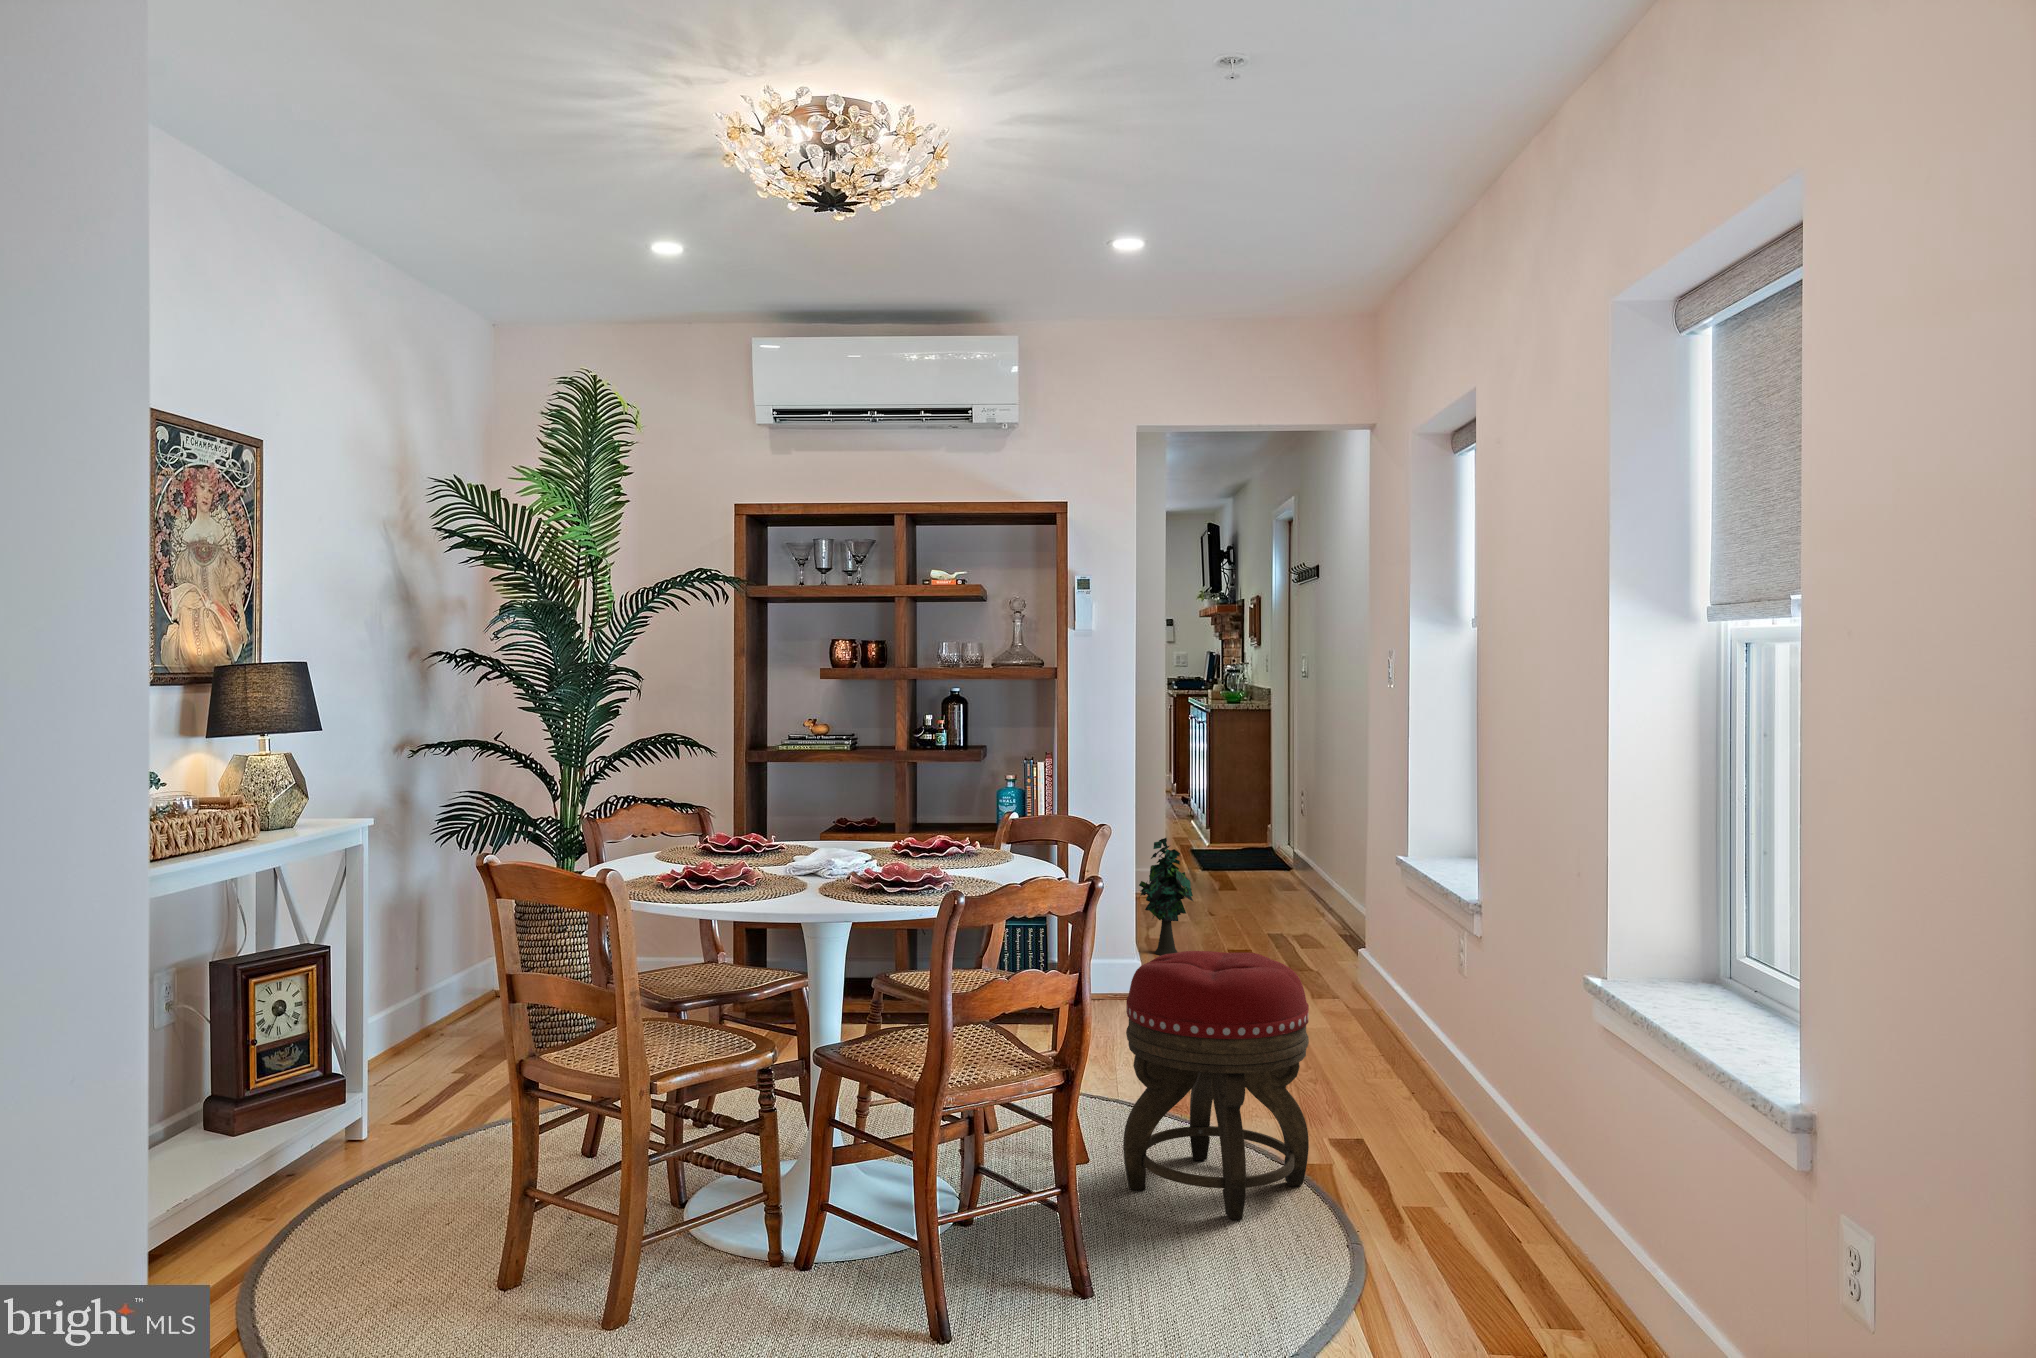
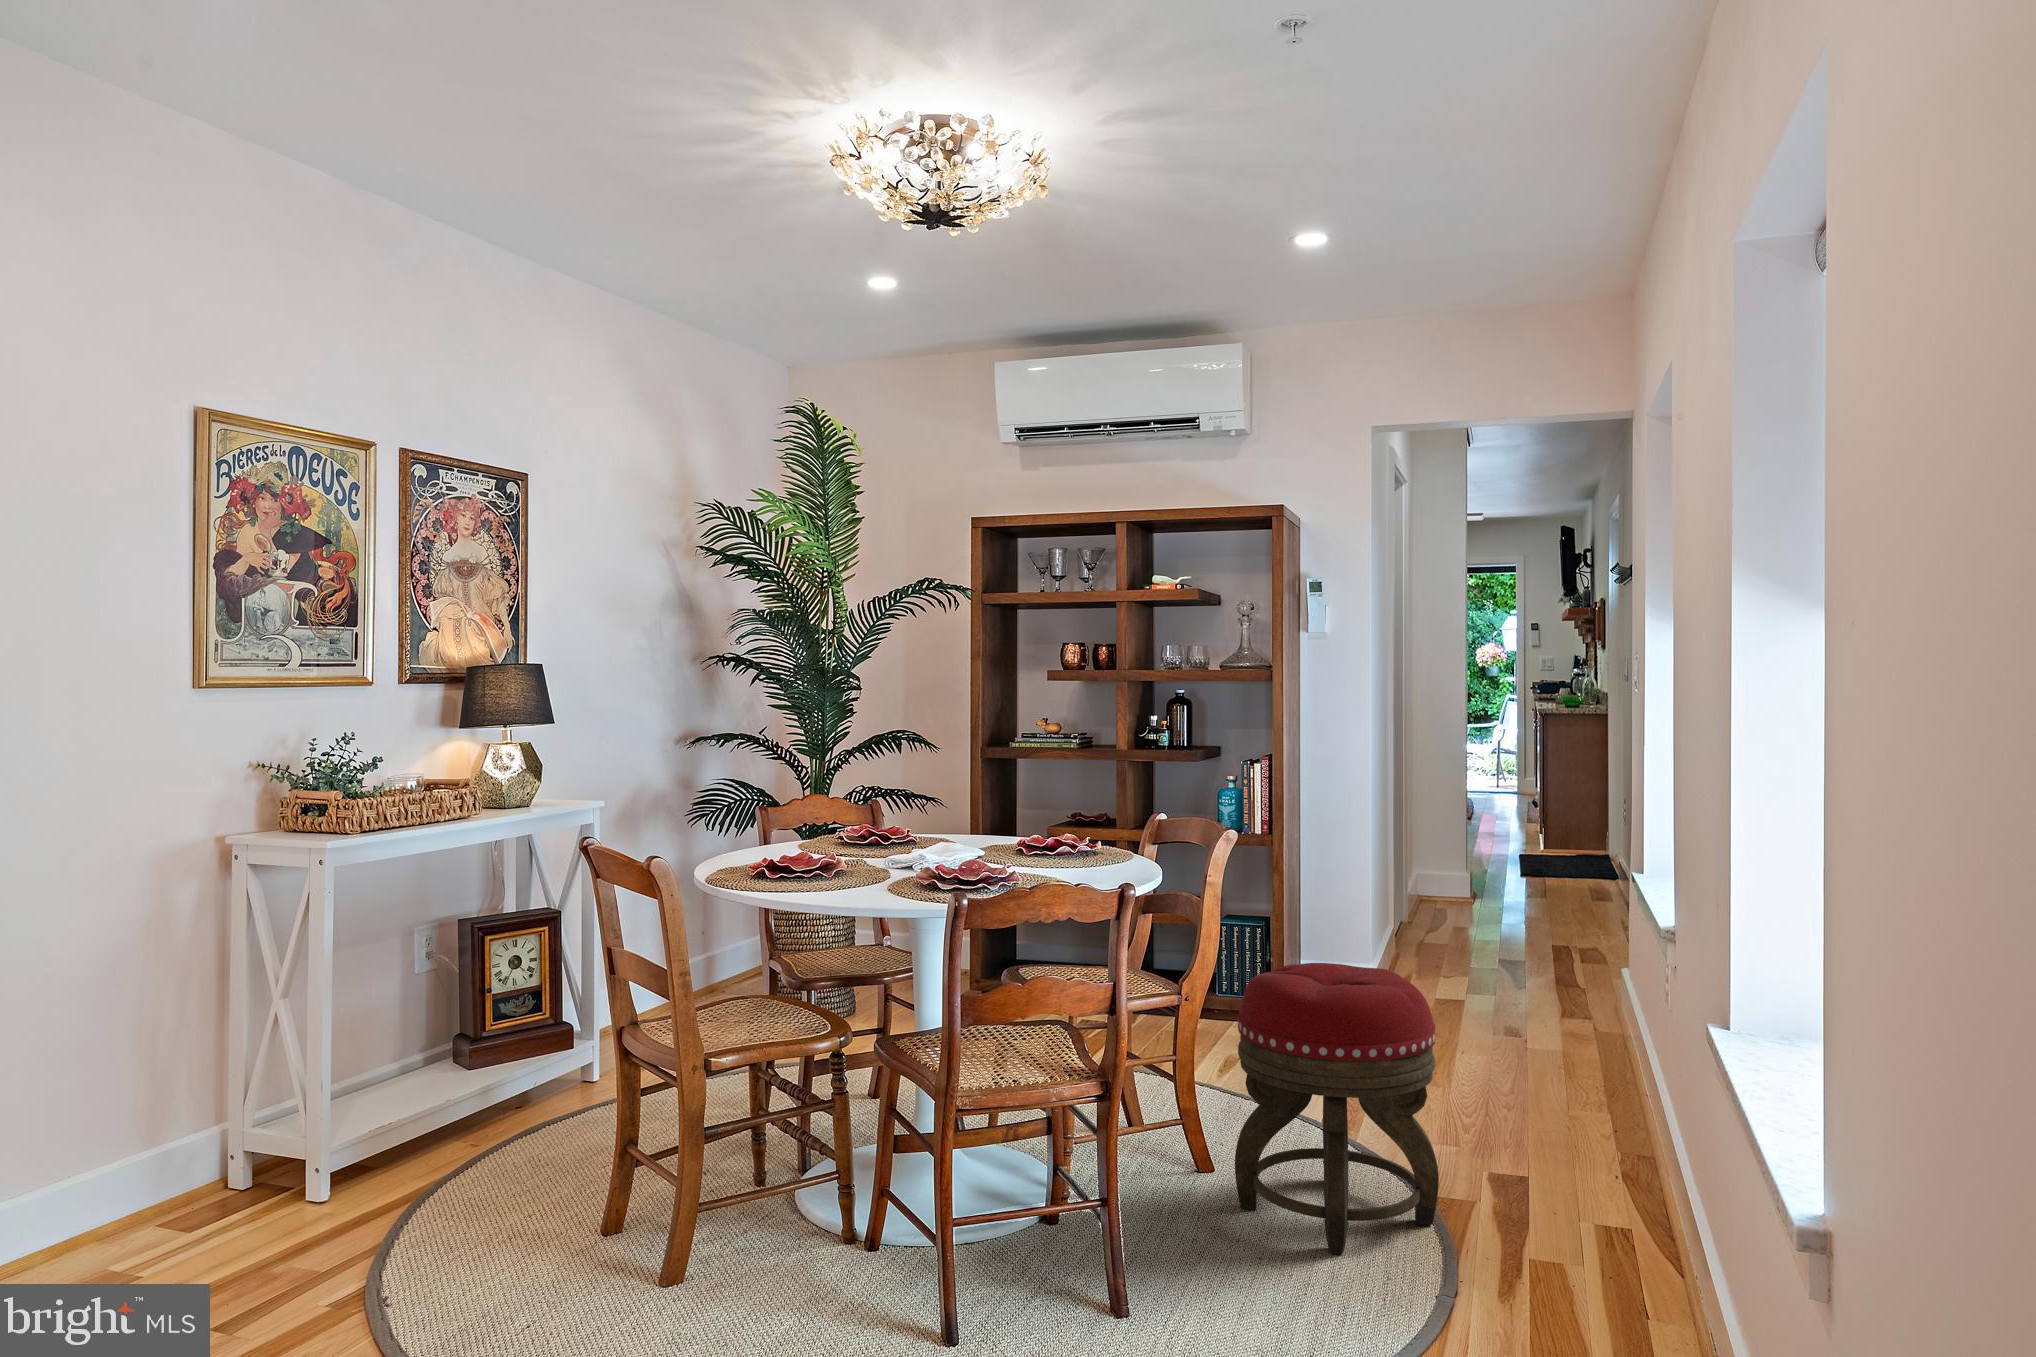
decorative plant: present [1139,838,1193,955] -> none [1397,845,1455,967]

